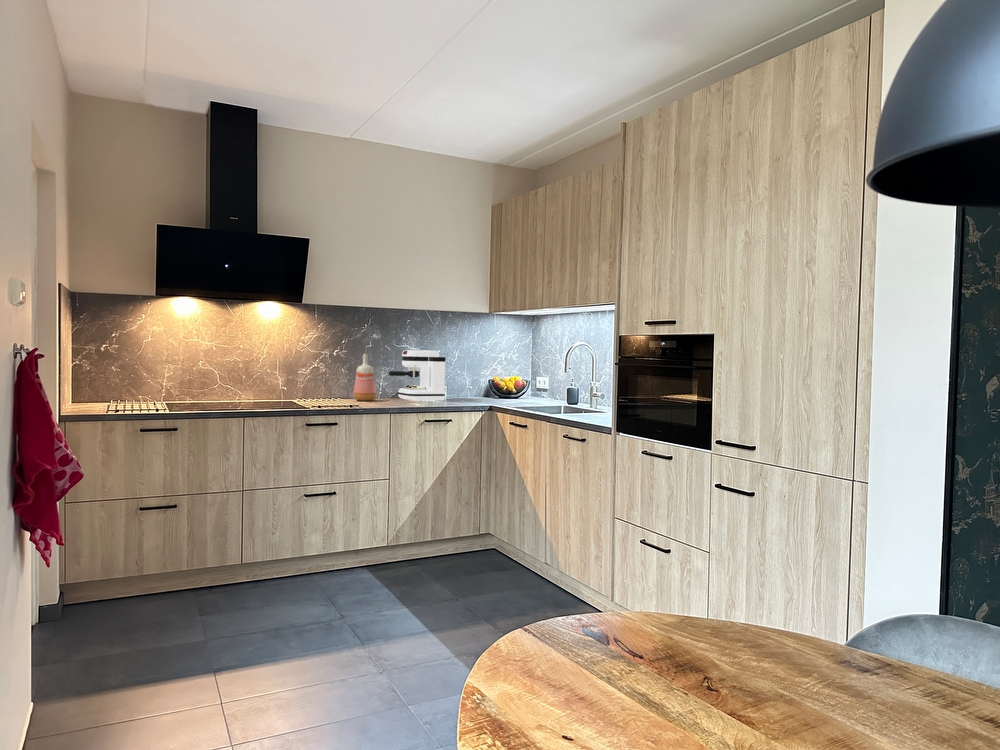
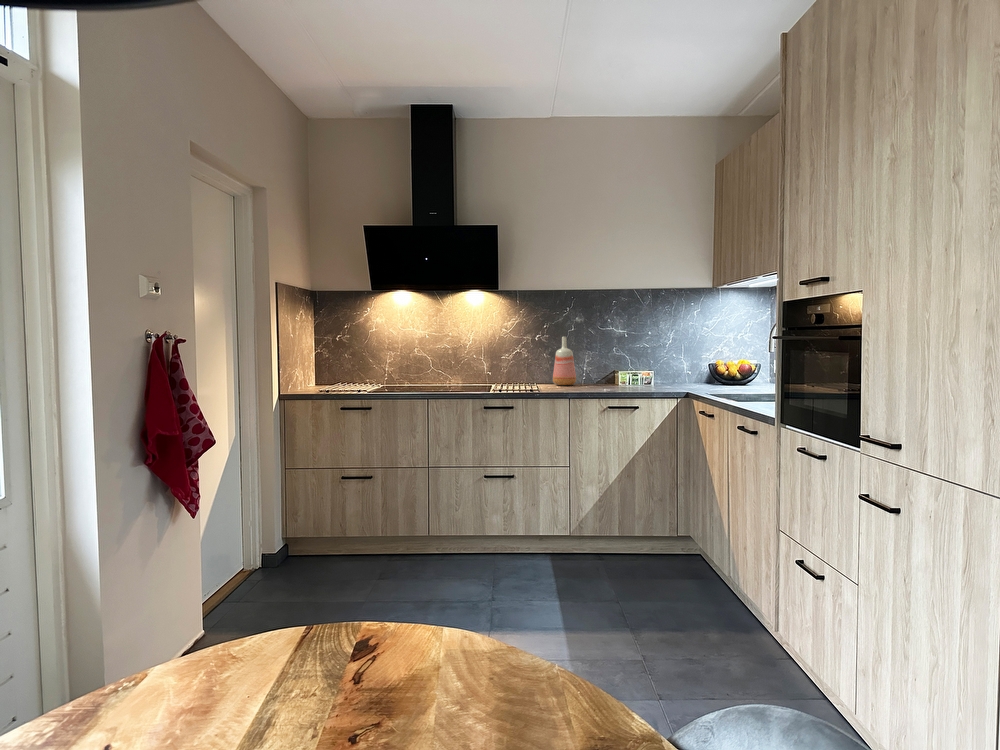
coffee maker: present [389,350,445,402] -> none [591,331,648,387]

